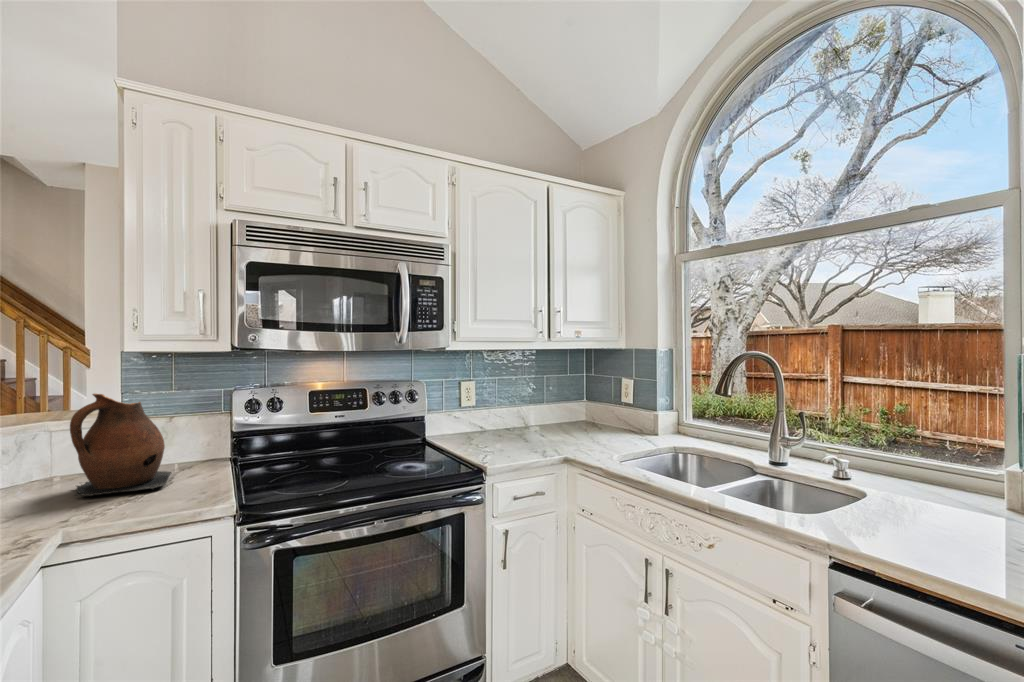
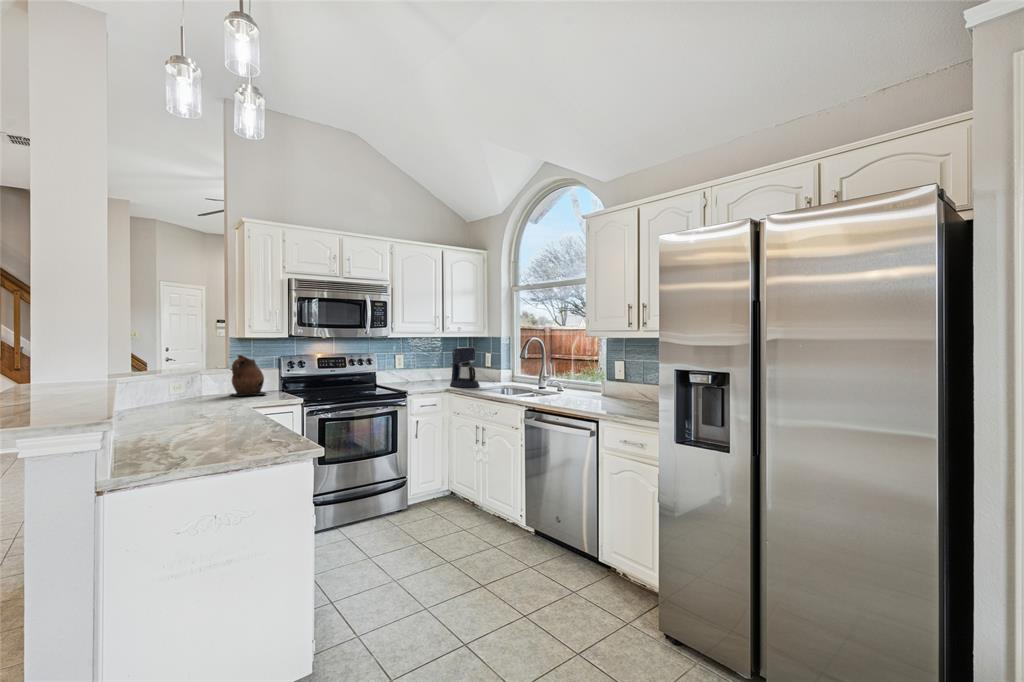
coffee maker: none [567,371,629,457] -> present [450,347,480,387]

